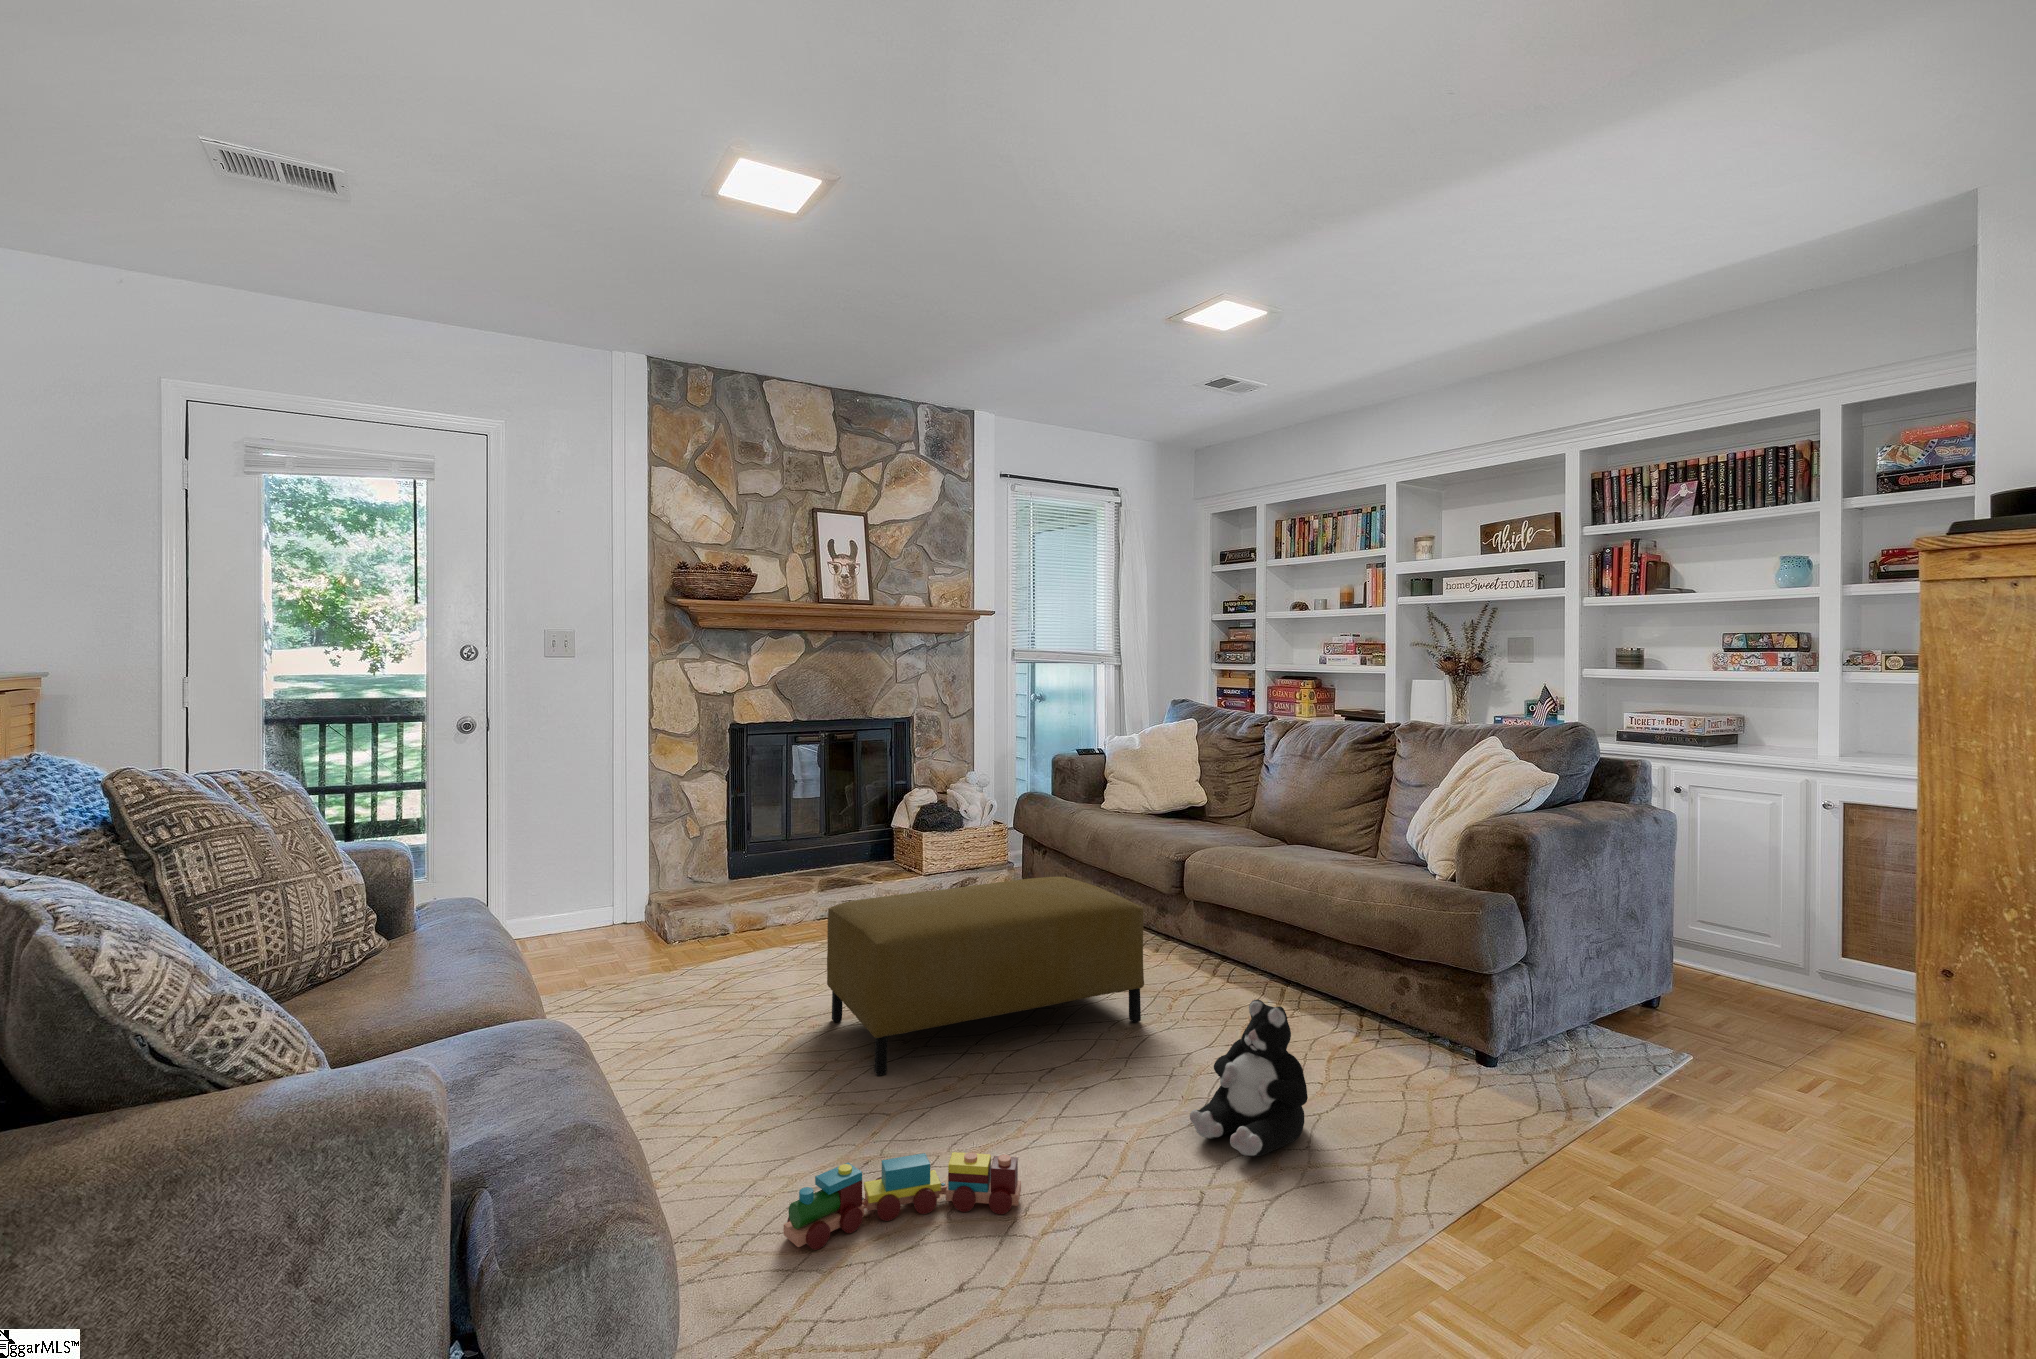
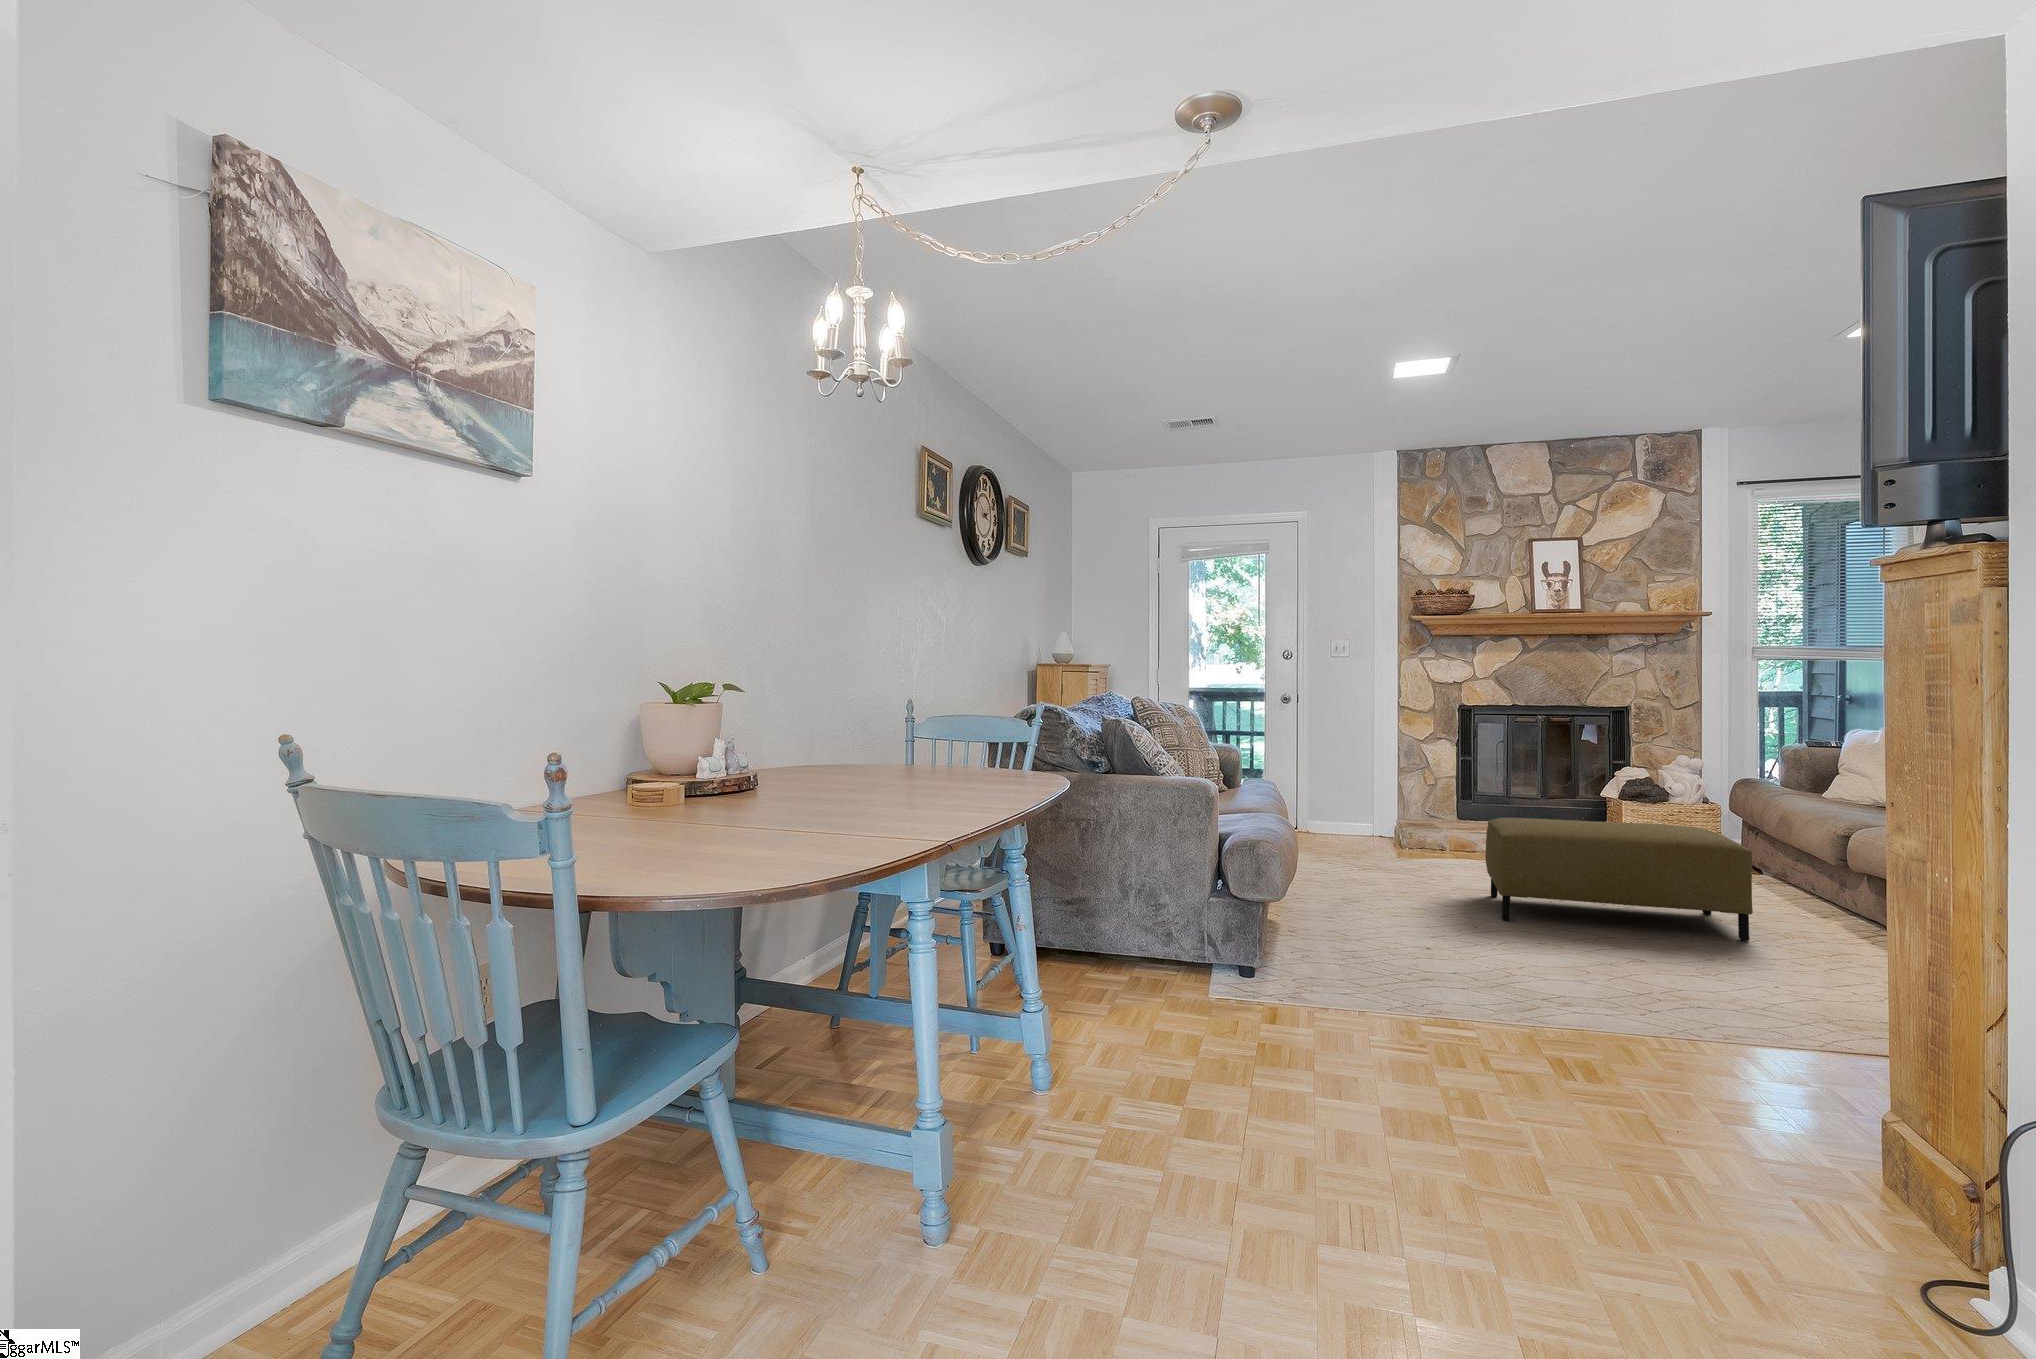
plush toy: present [1190,1000,1308,1156] -> none [1709,903,1823,1004]
toy train: present [784,1152,1021,1250] -> none [1406,925,1554,974]

